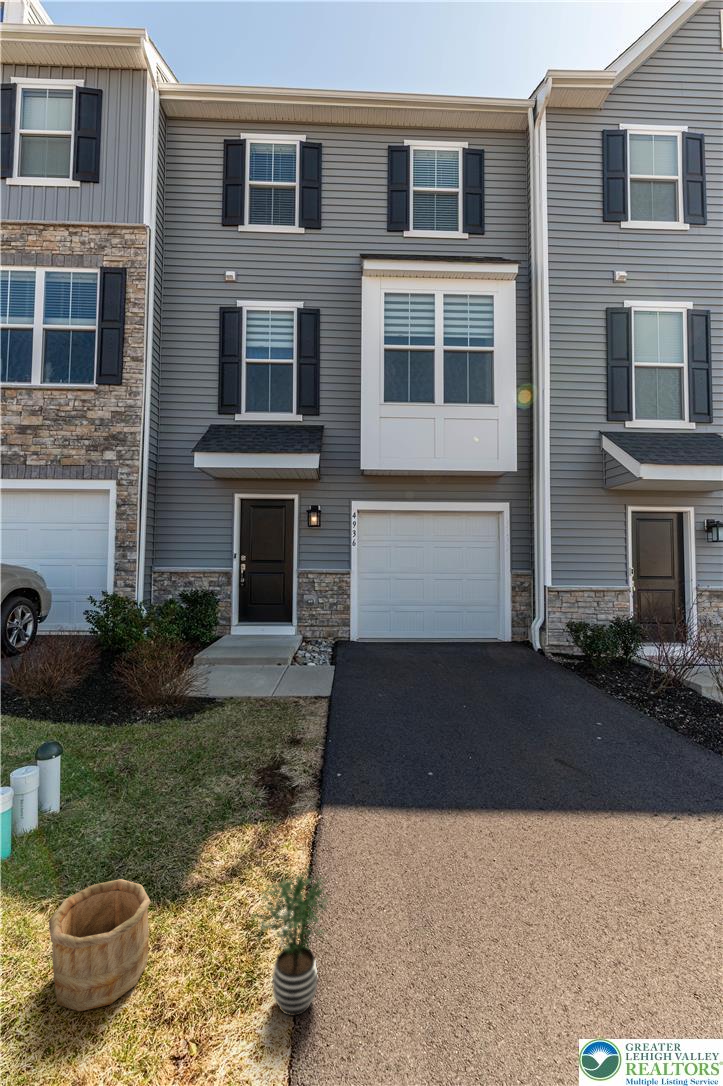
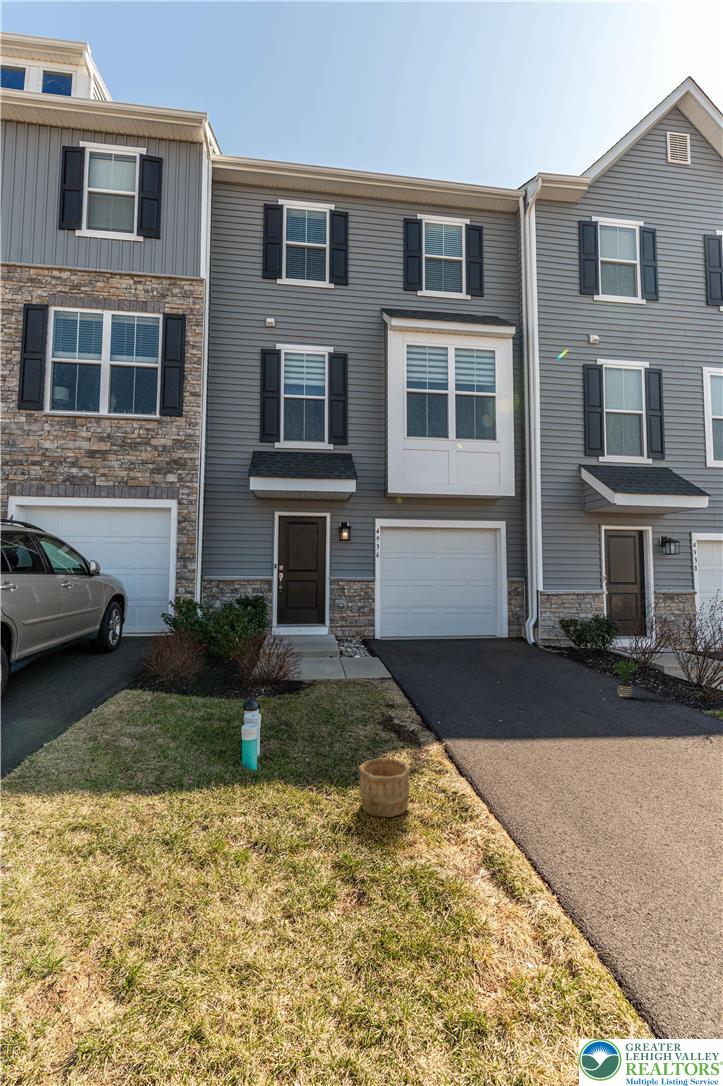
potted plant: present [251,869,327,1016] -> present [616,662,637,699]

